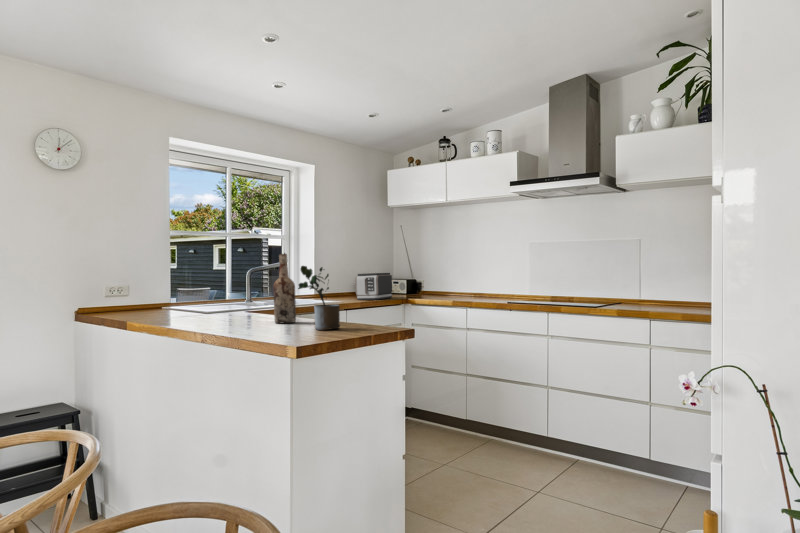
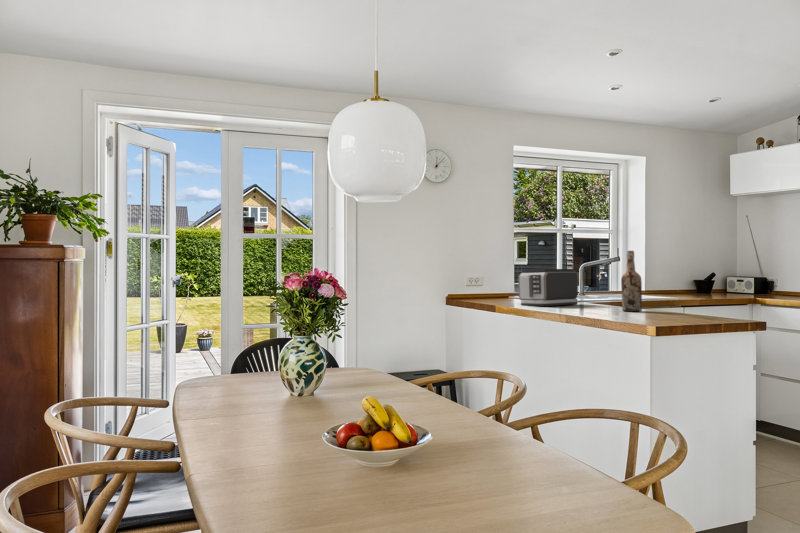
potted plant: present [298,266,340,330] -> none [649,261,689,317]
toaster: present [355,273,392,300] -> present [518,269,578,306]

